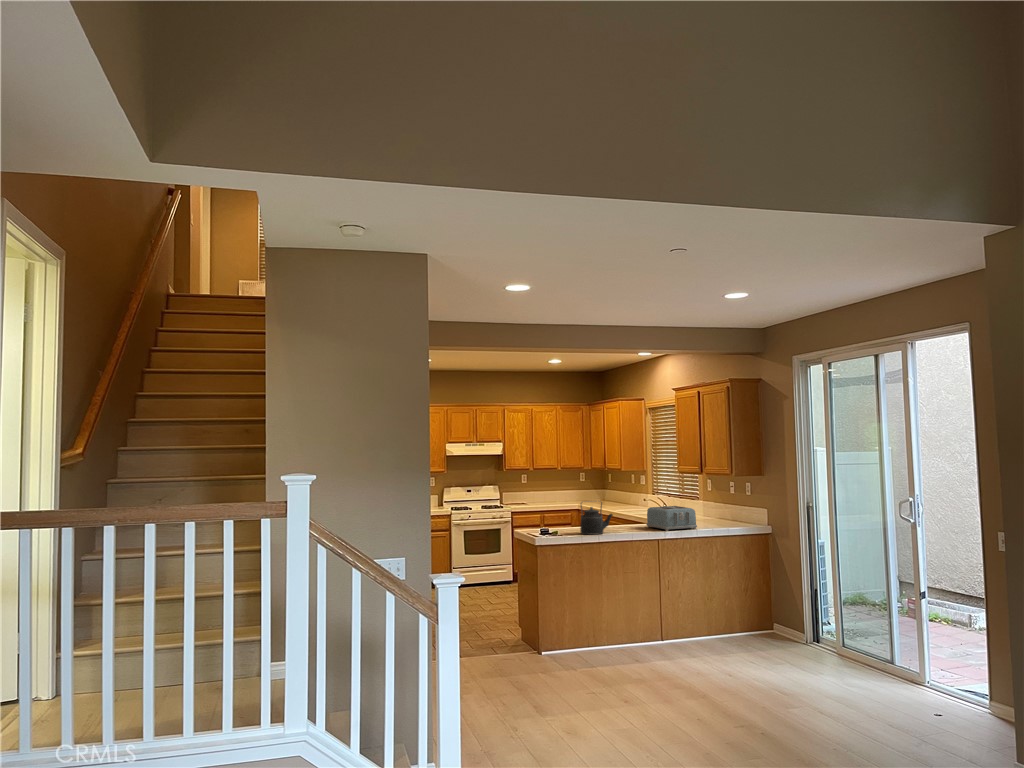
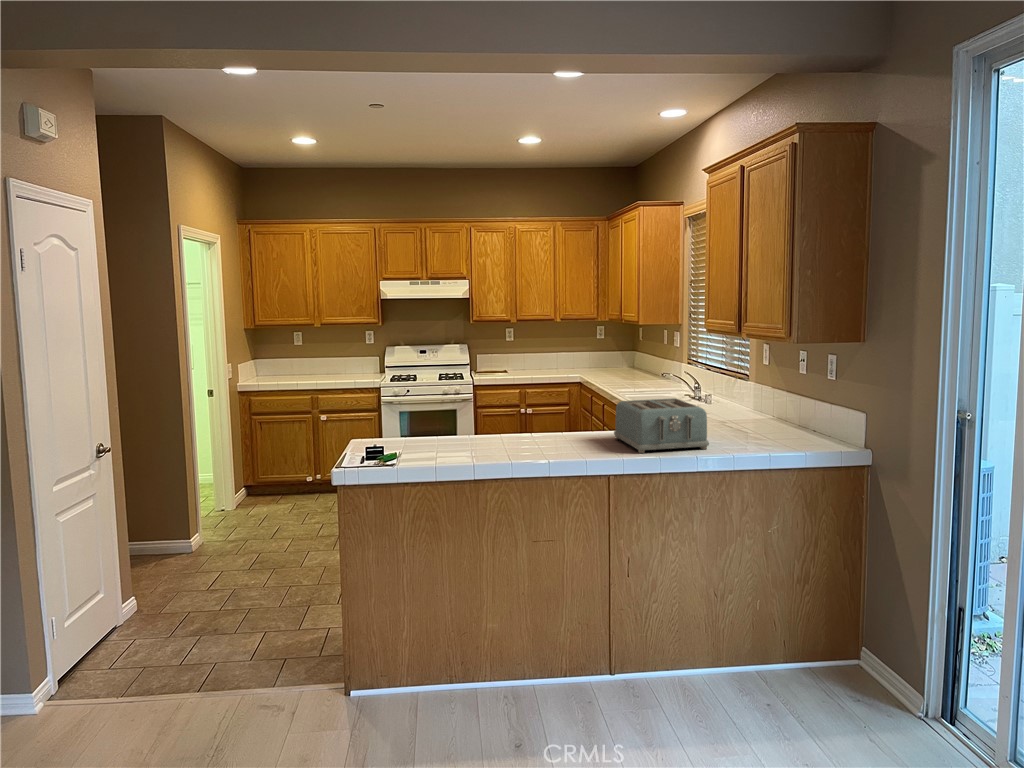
kettle: present [580,502,613,535] -> none [462,390,531,458]

